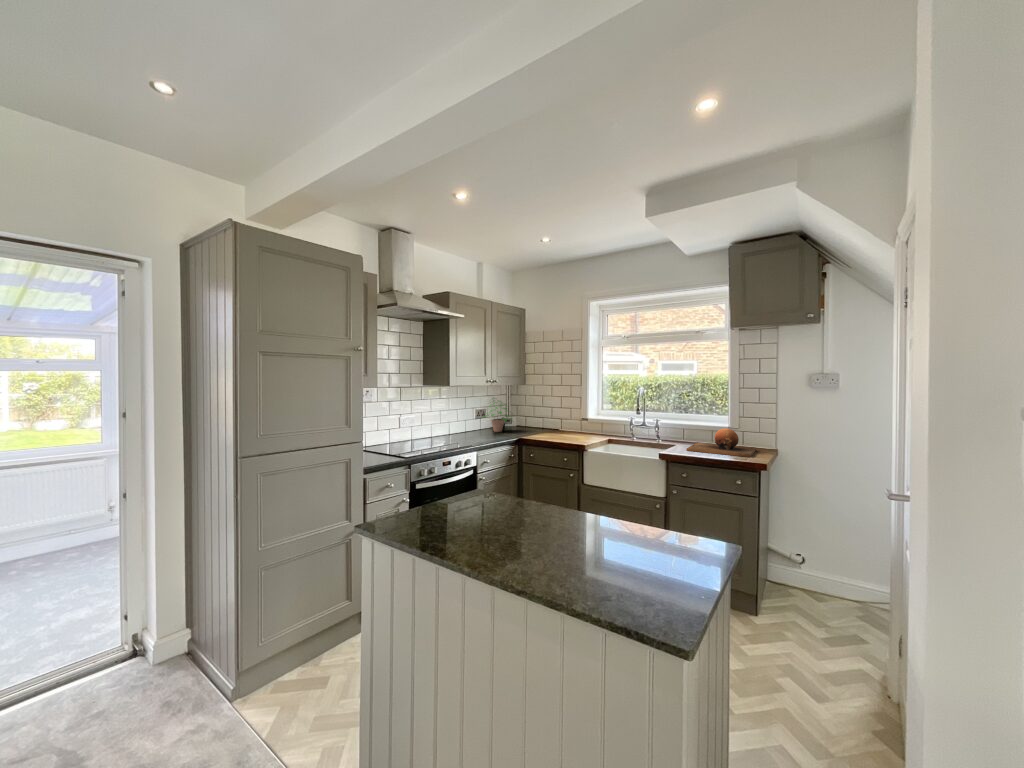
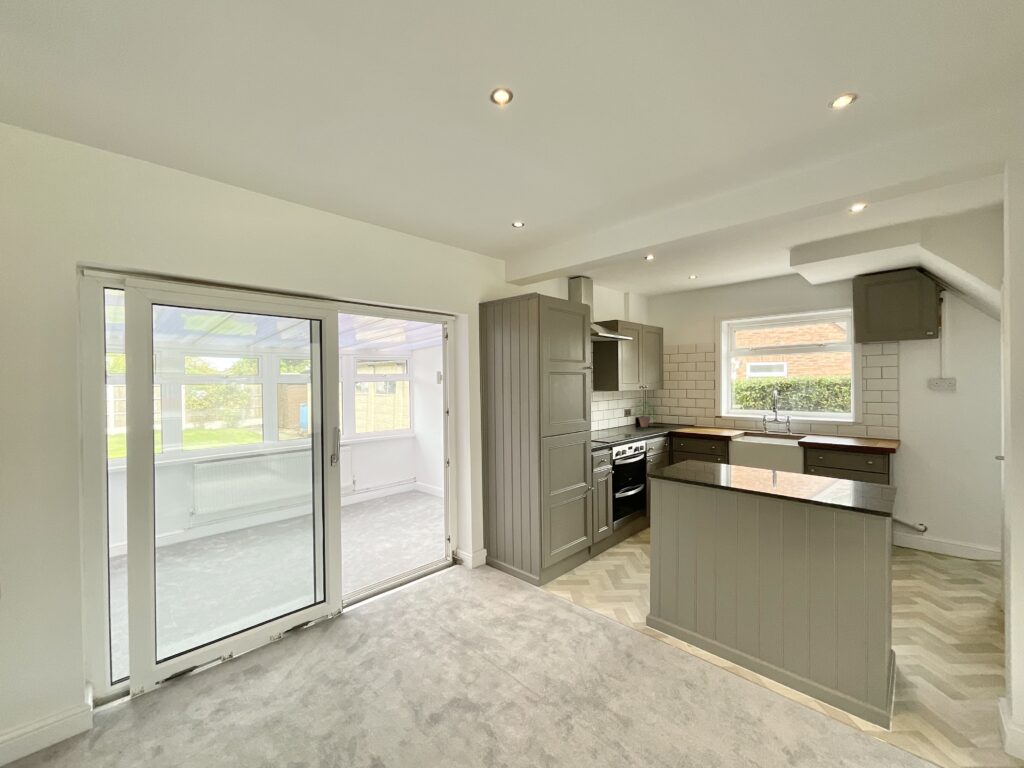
chopping board: present [686,428,756,457] -> none [821,423,880,444]

